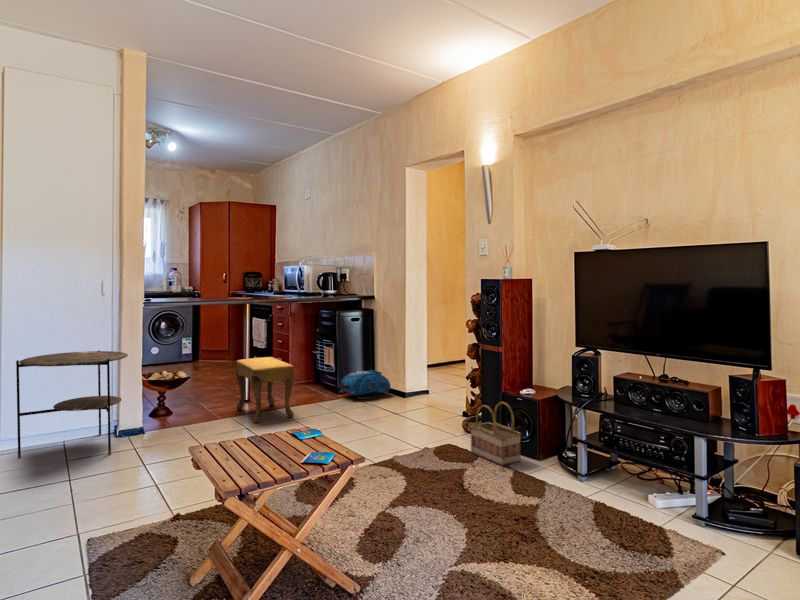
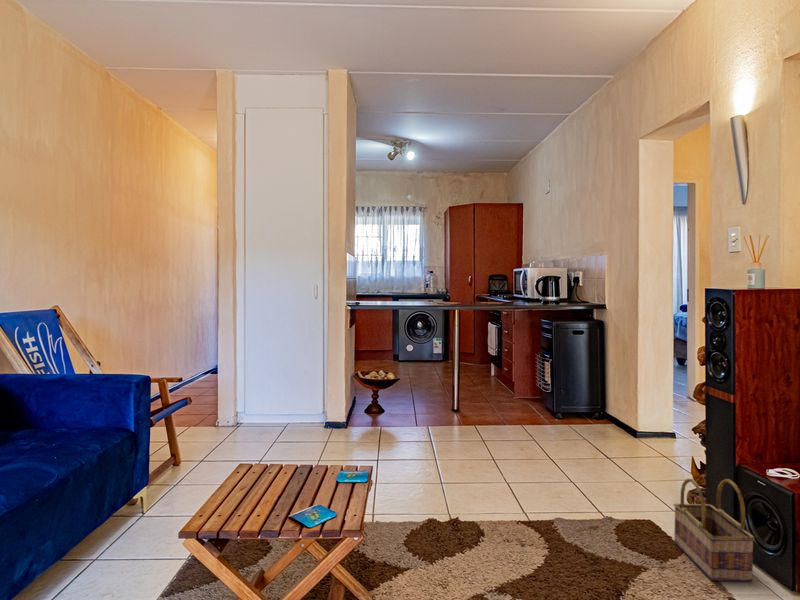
side table: present [16,351,128,459] -> none [244,351,326,448]
footstool: present [236,357,294,423] -> none [436,369,484,440]
backpack: present [340,370,390,399] -> none [552,395,619,430]

